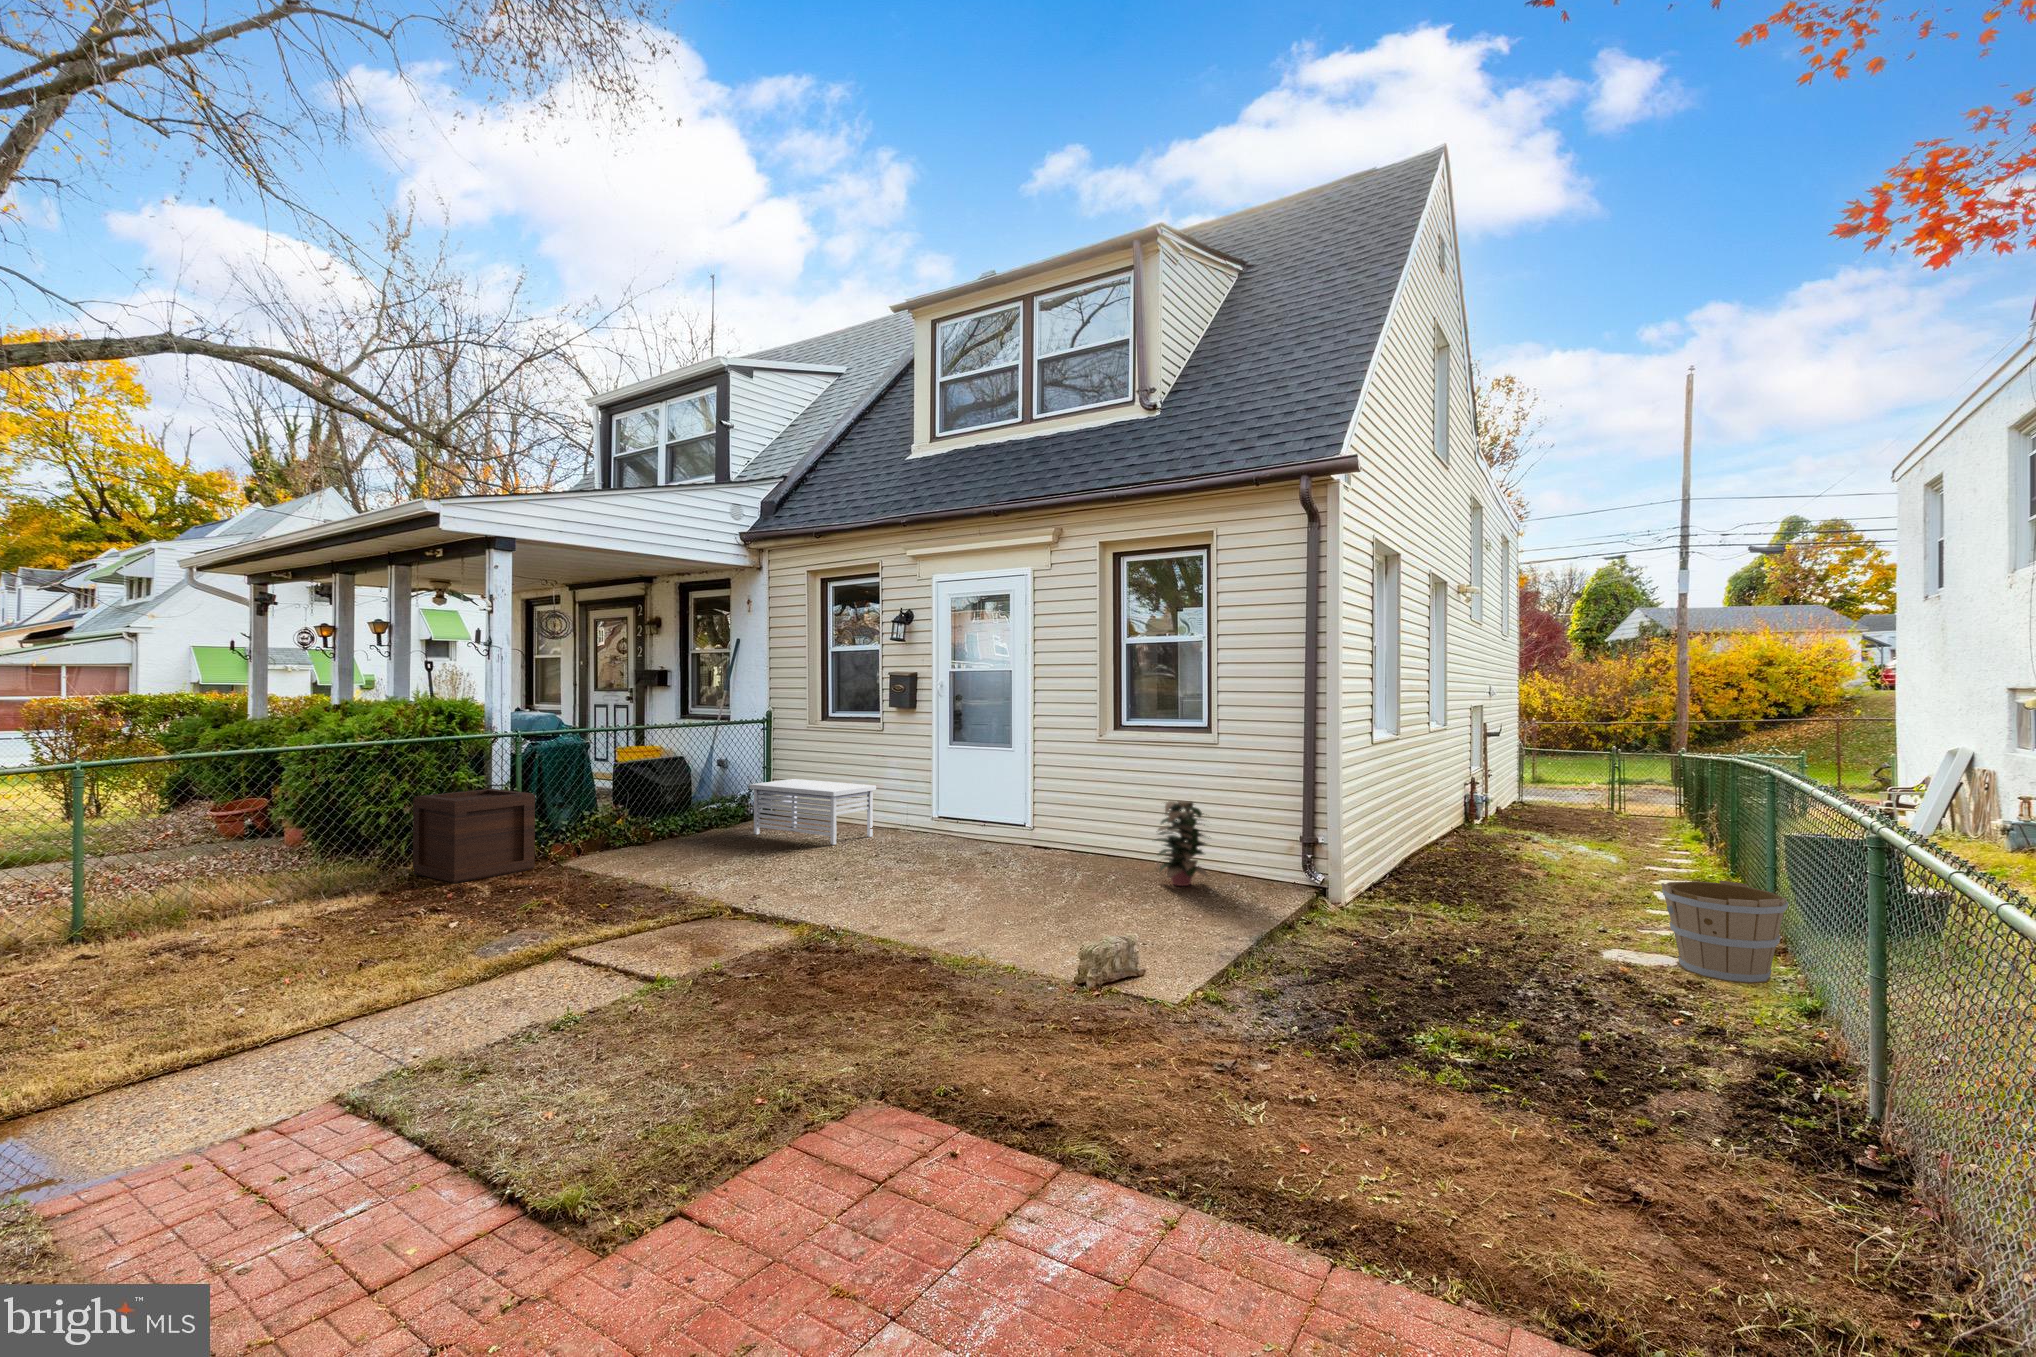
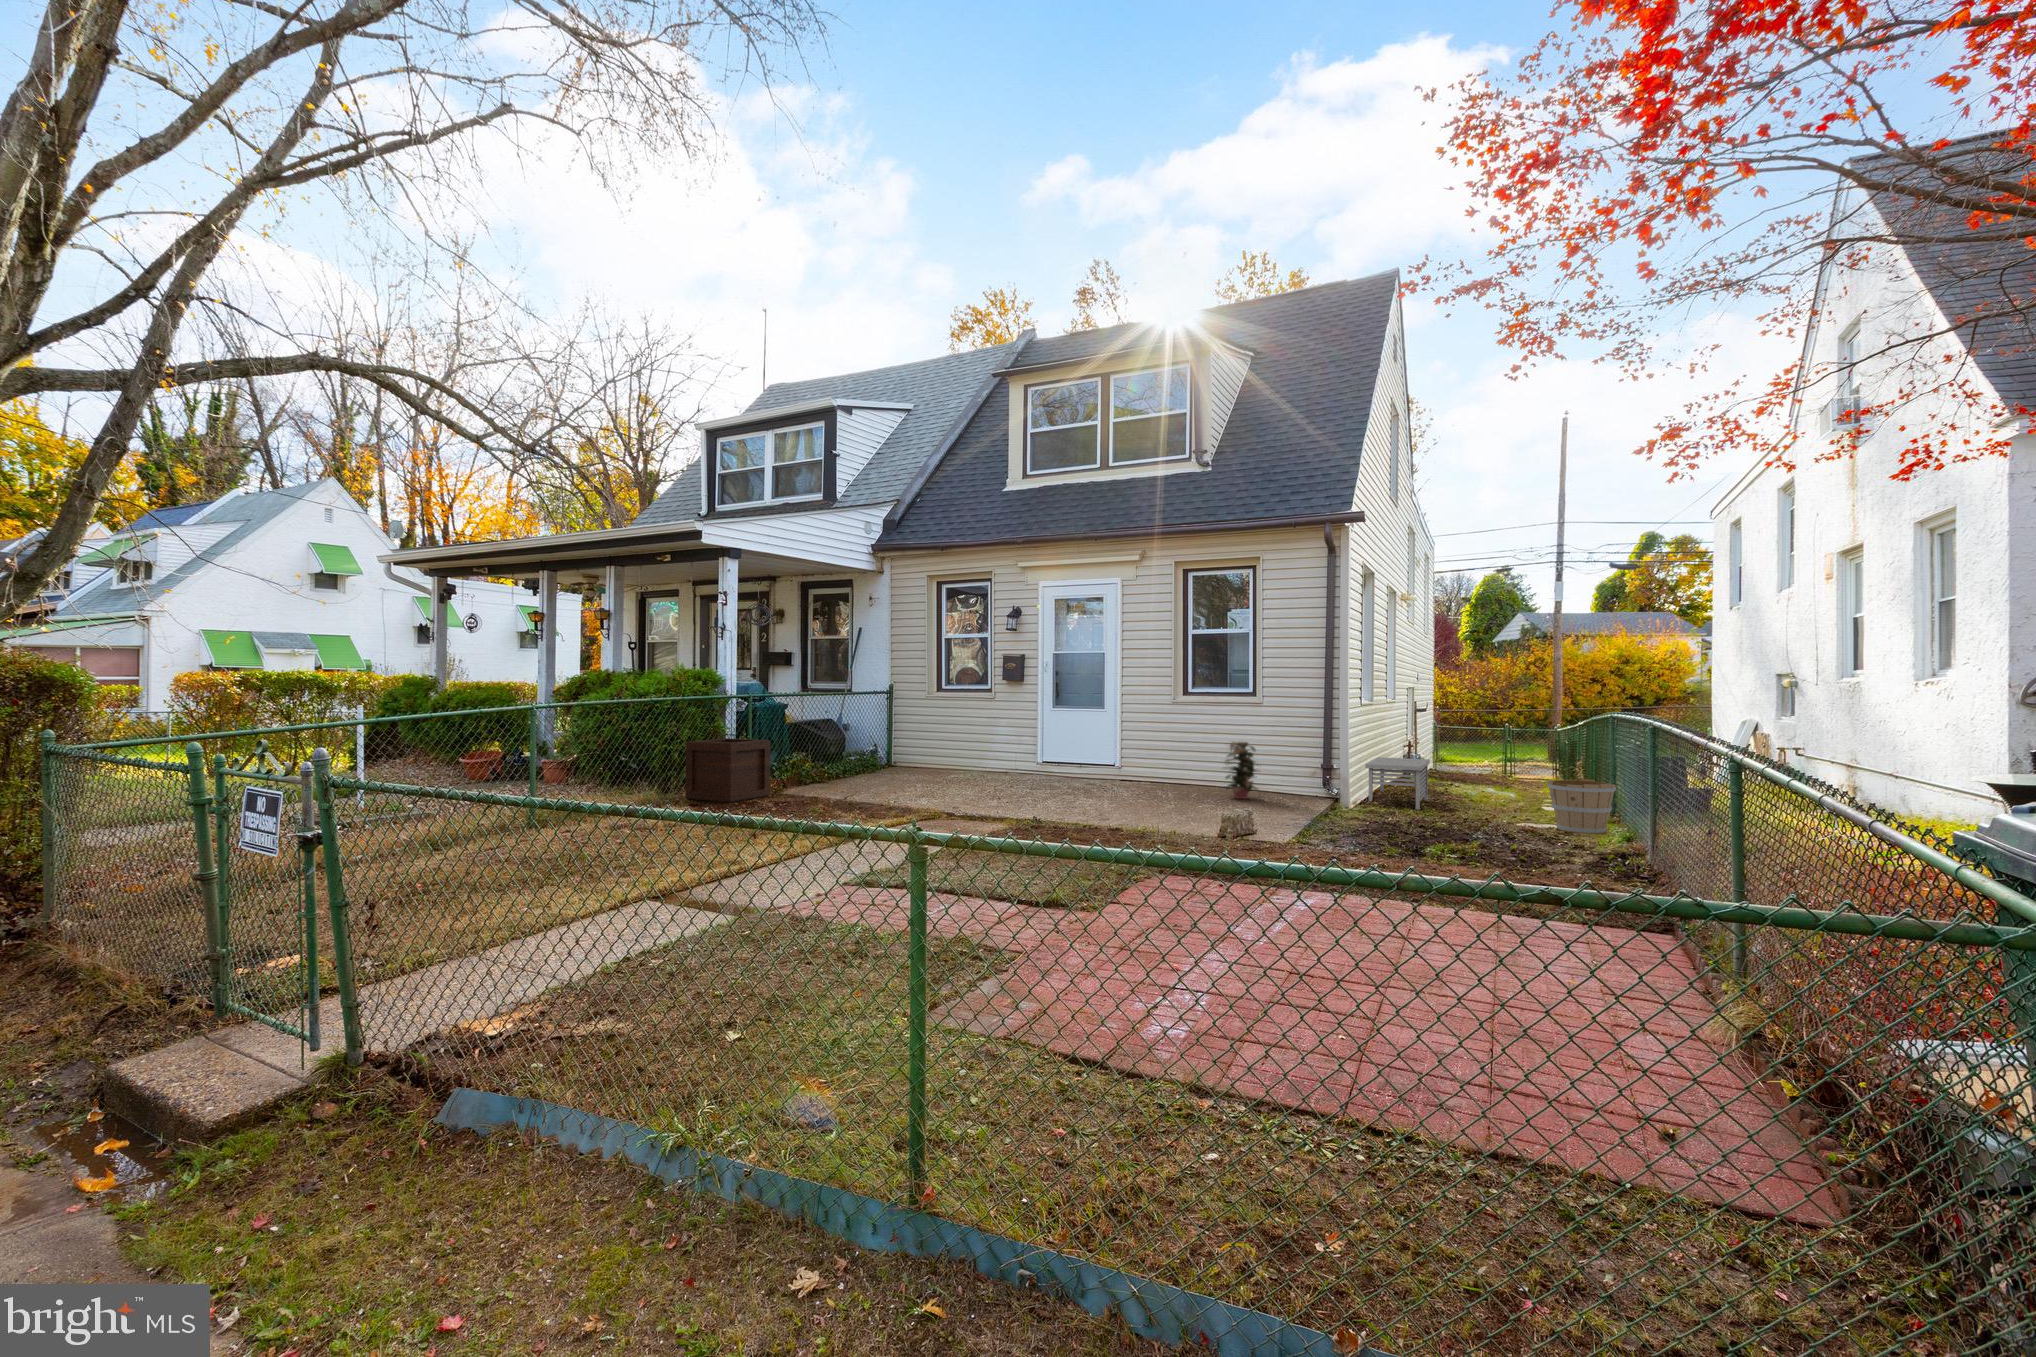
storage bench: present [749,779,876,845] -> present [1365,757,1430,809]

